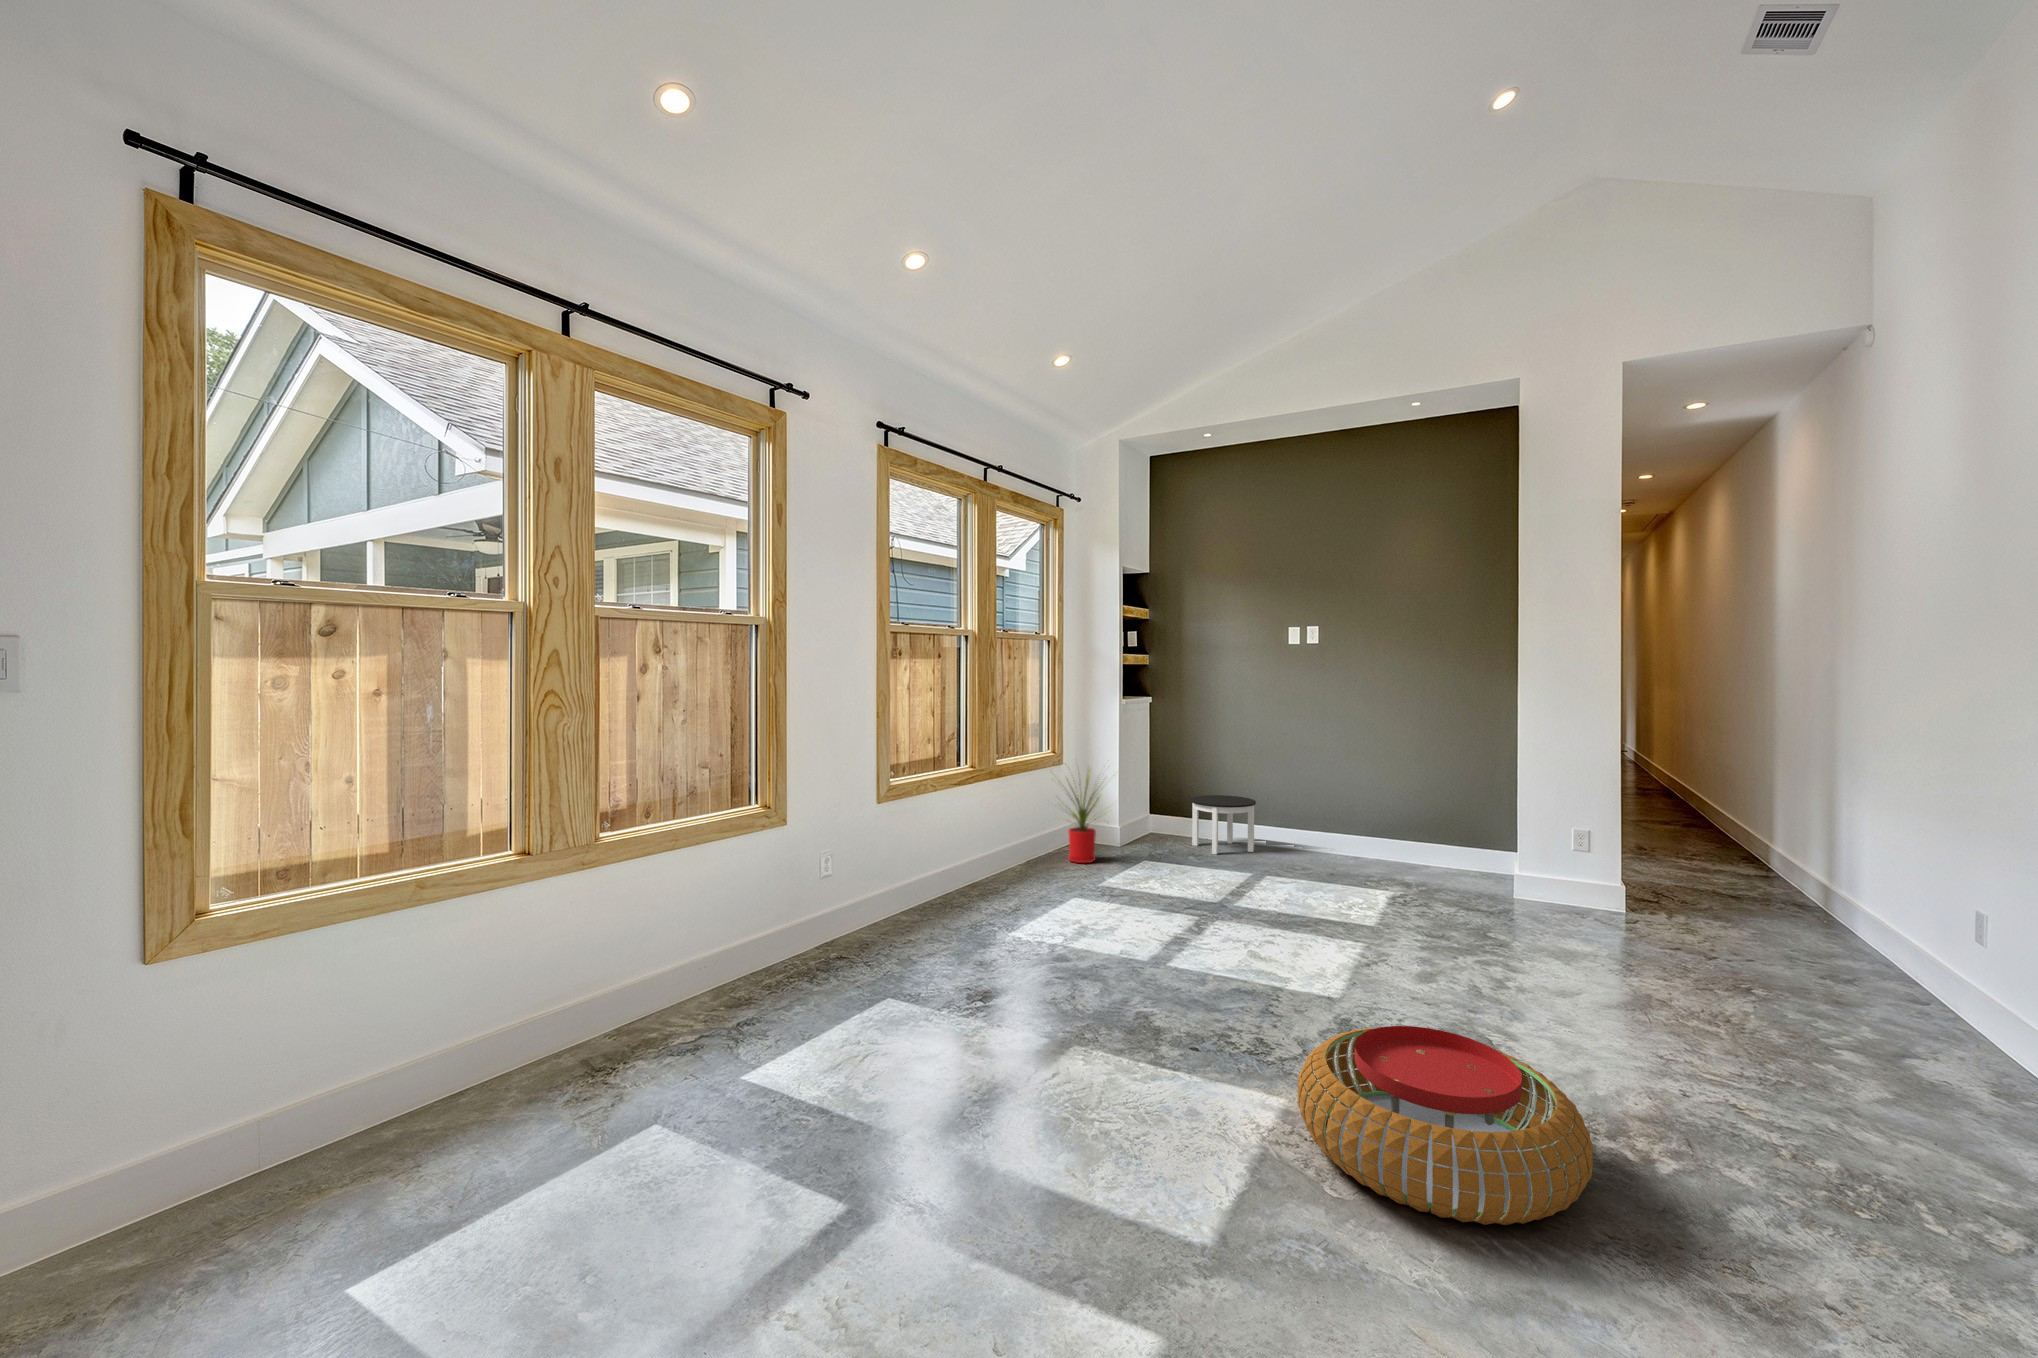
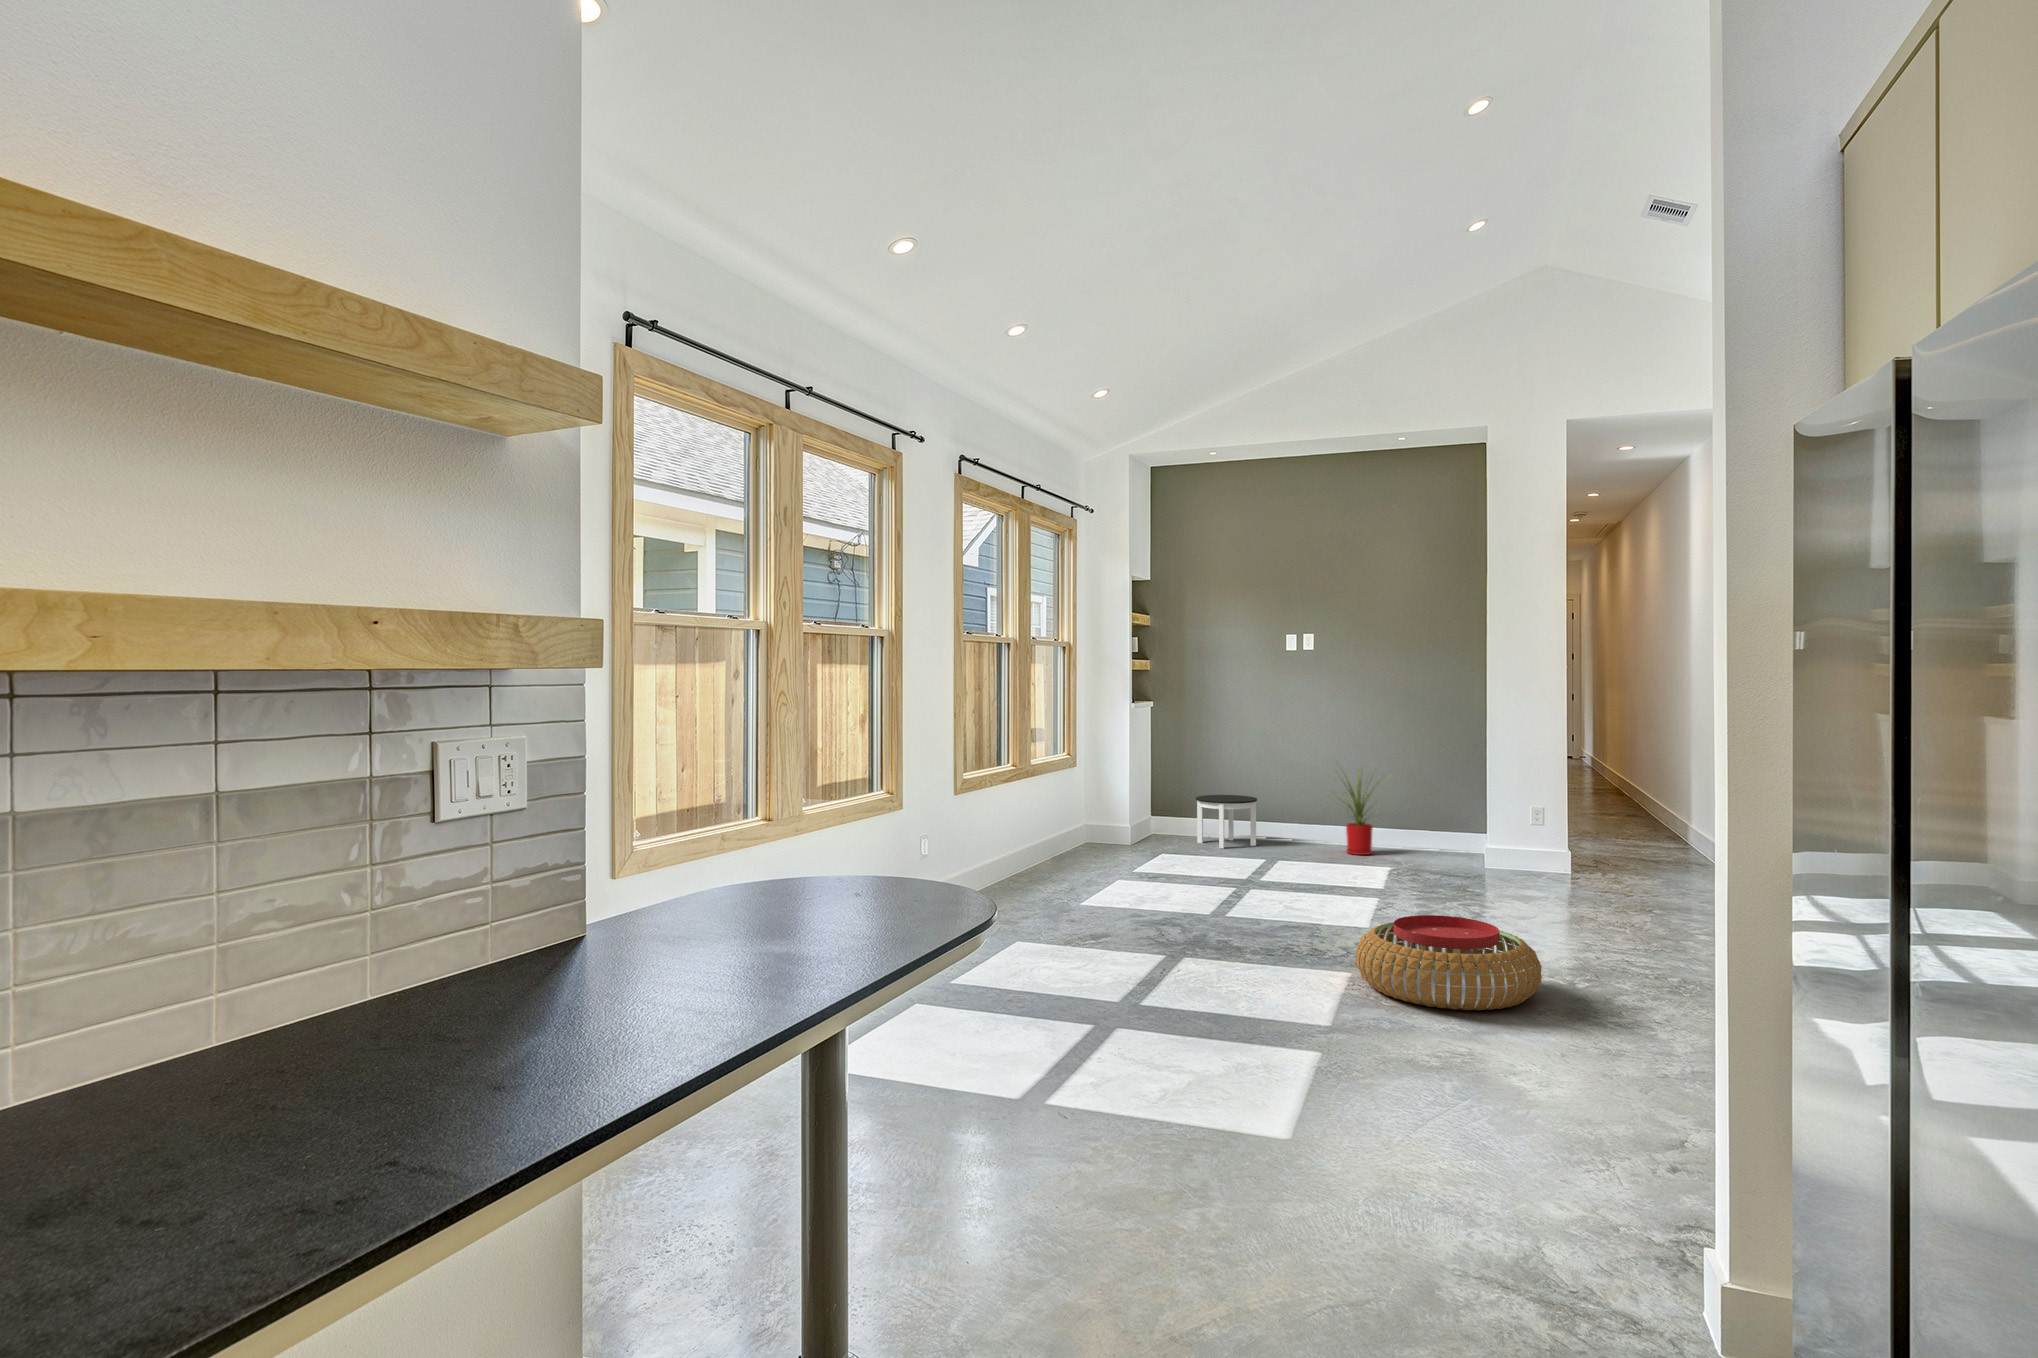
house plant: present [1060,769,1114,863] -> present [1337,763,1376,855]

